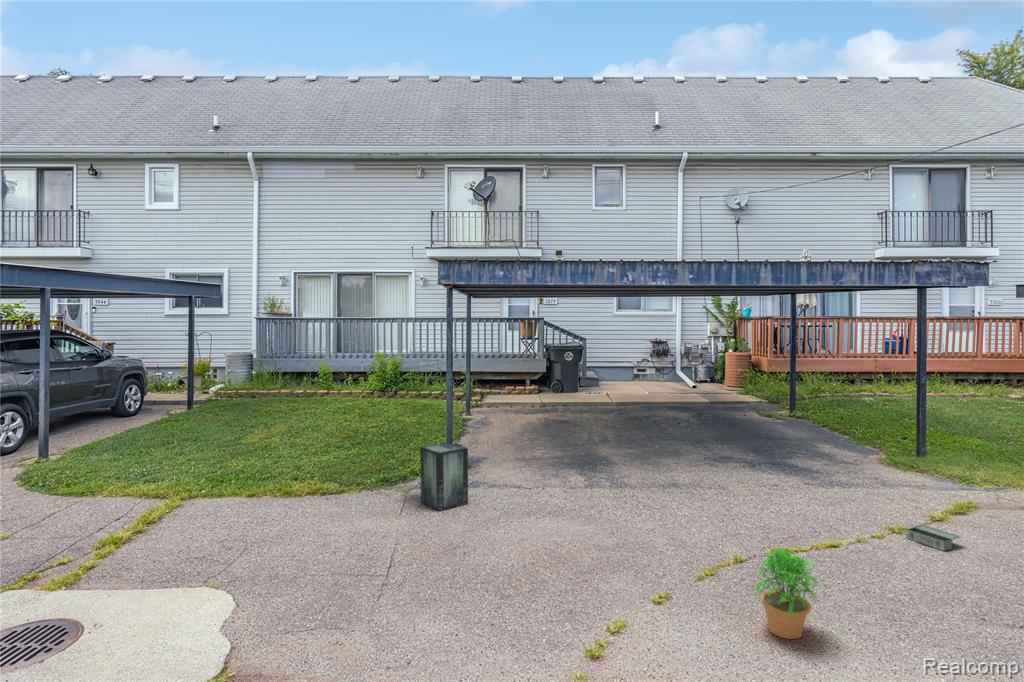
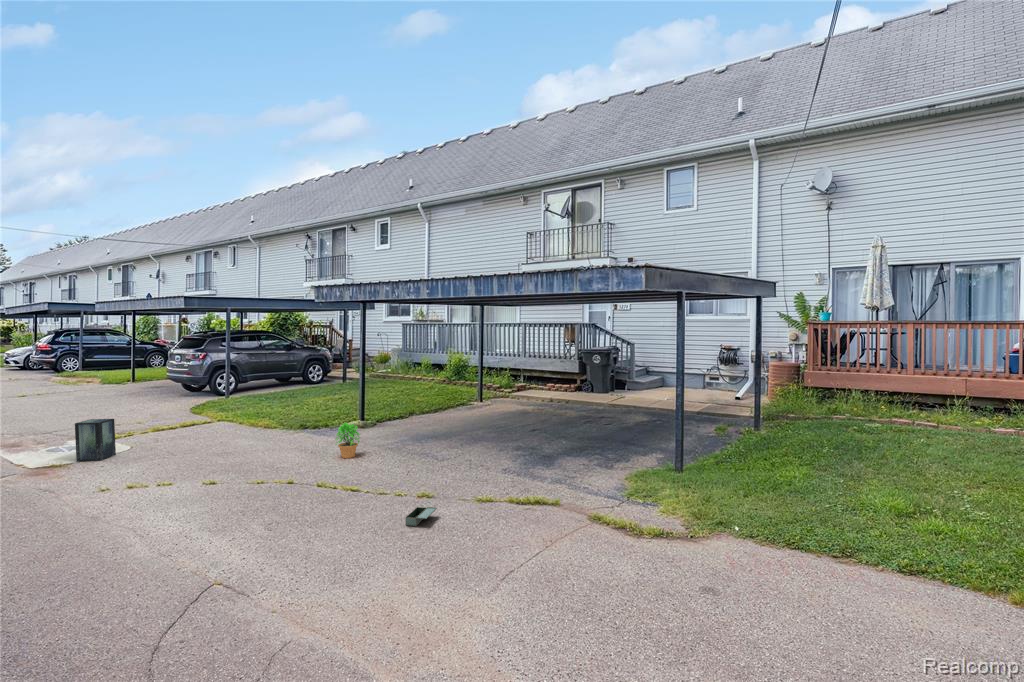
storage box: present [420,443,468,511] -> present [75,419,116,461]
potted plant: present [754,549,819,639] -> present [337,423,360,458]

